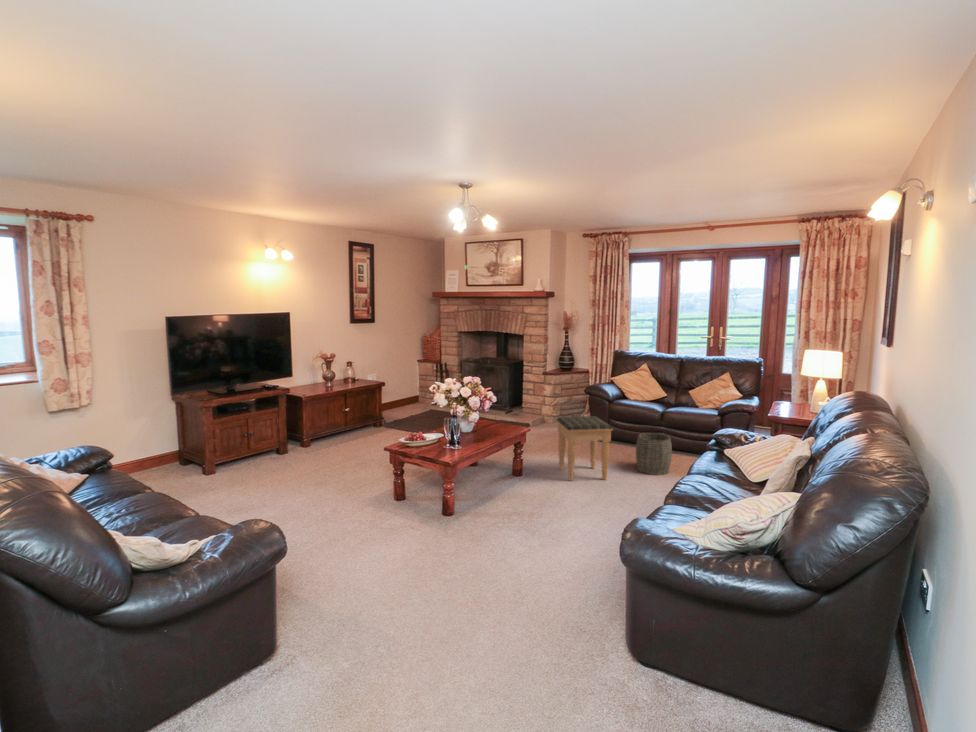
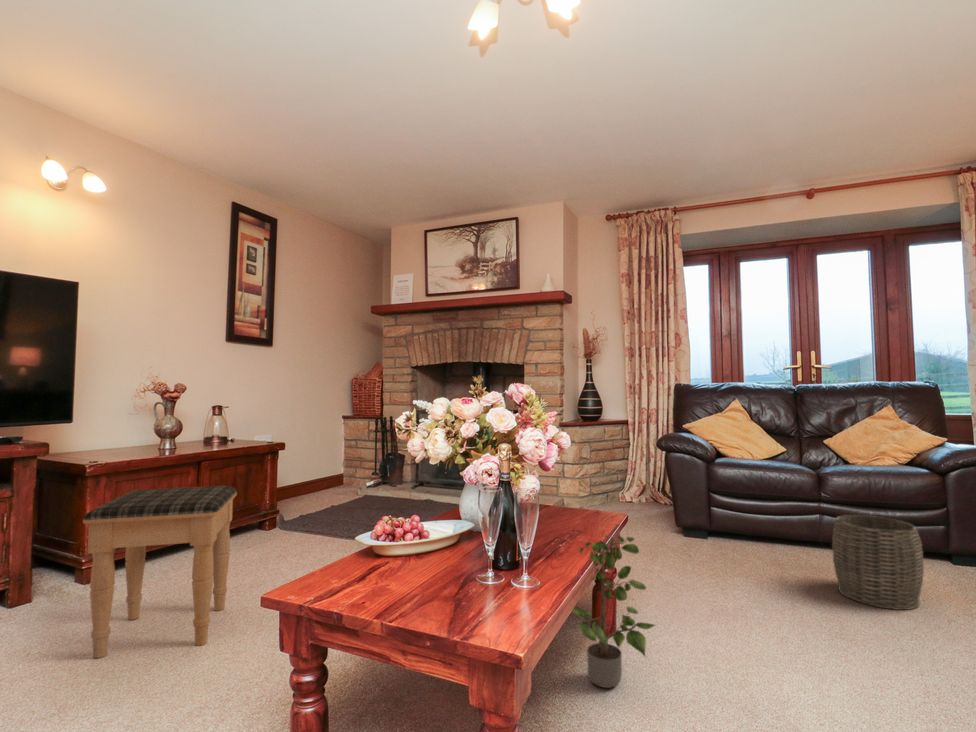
footstool: present [556,416,613,481] -> present [83,486,237,658]
potted plant: none [491,434,522,487] -> present [573,535,655,688]

